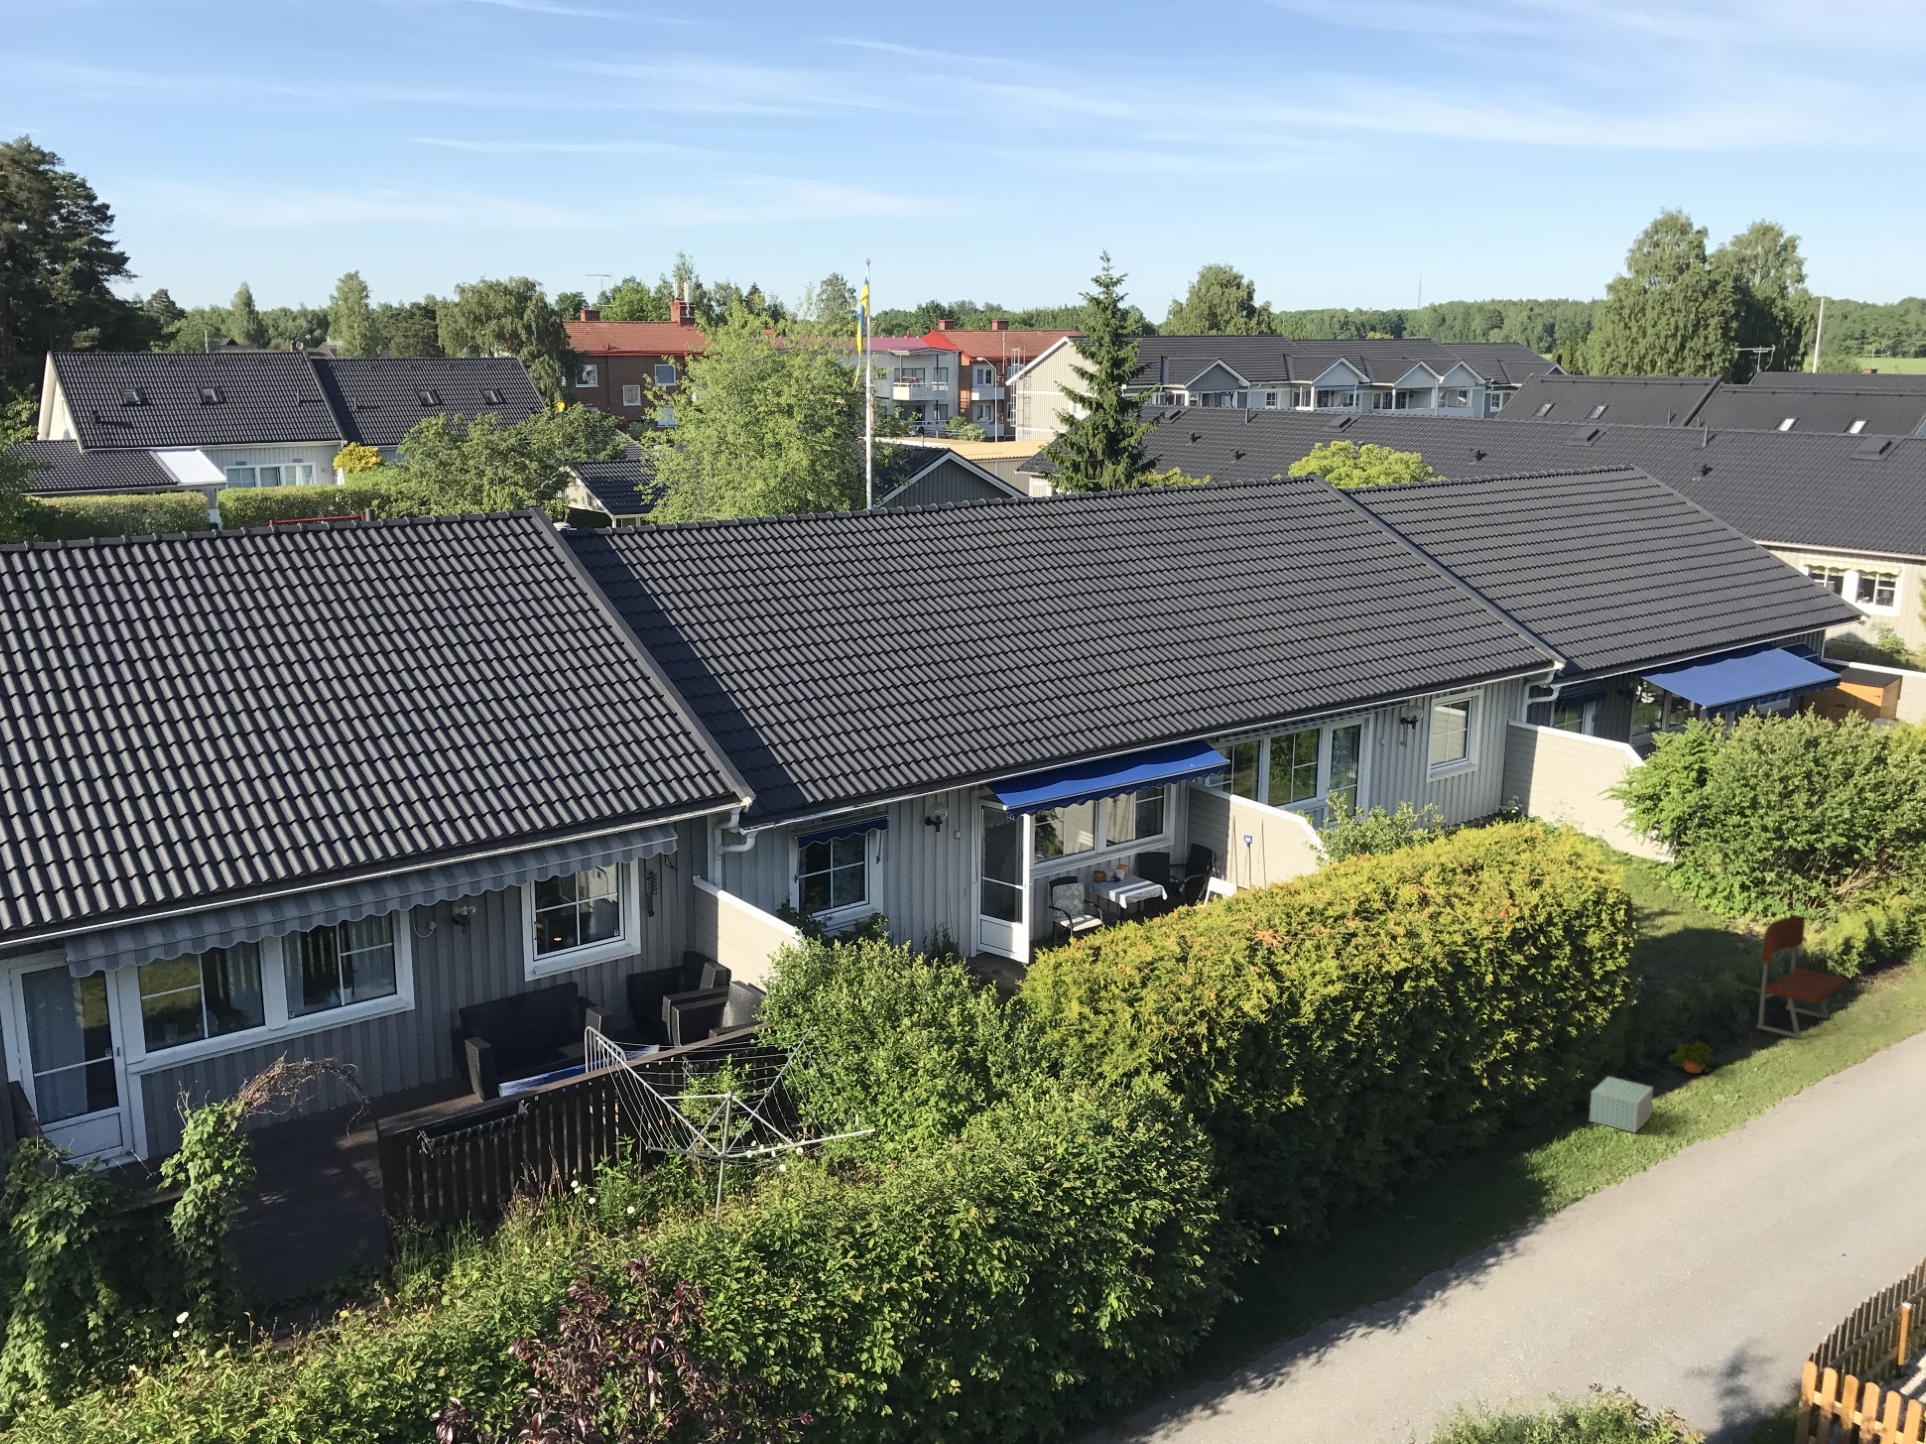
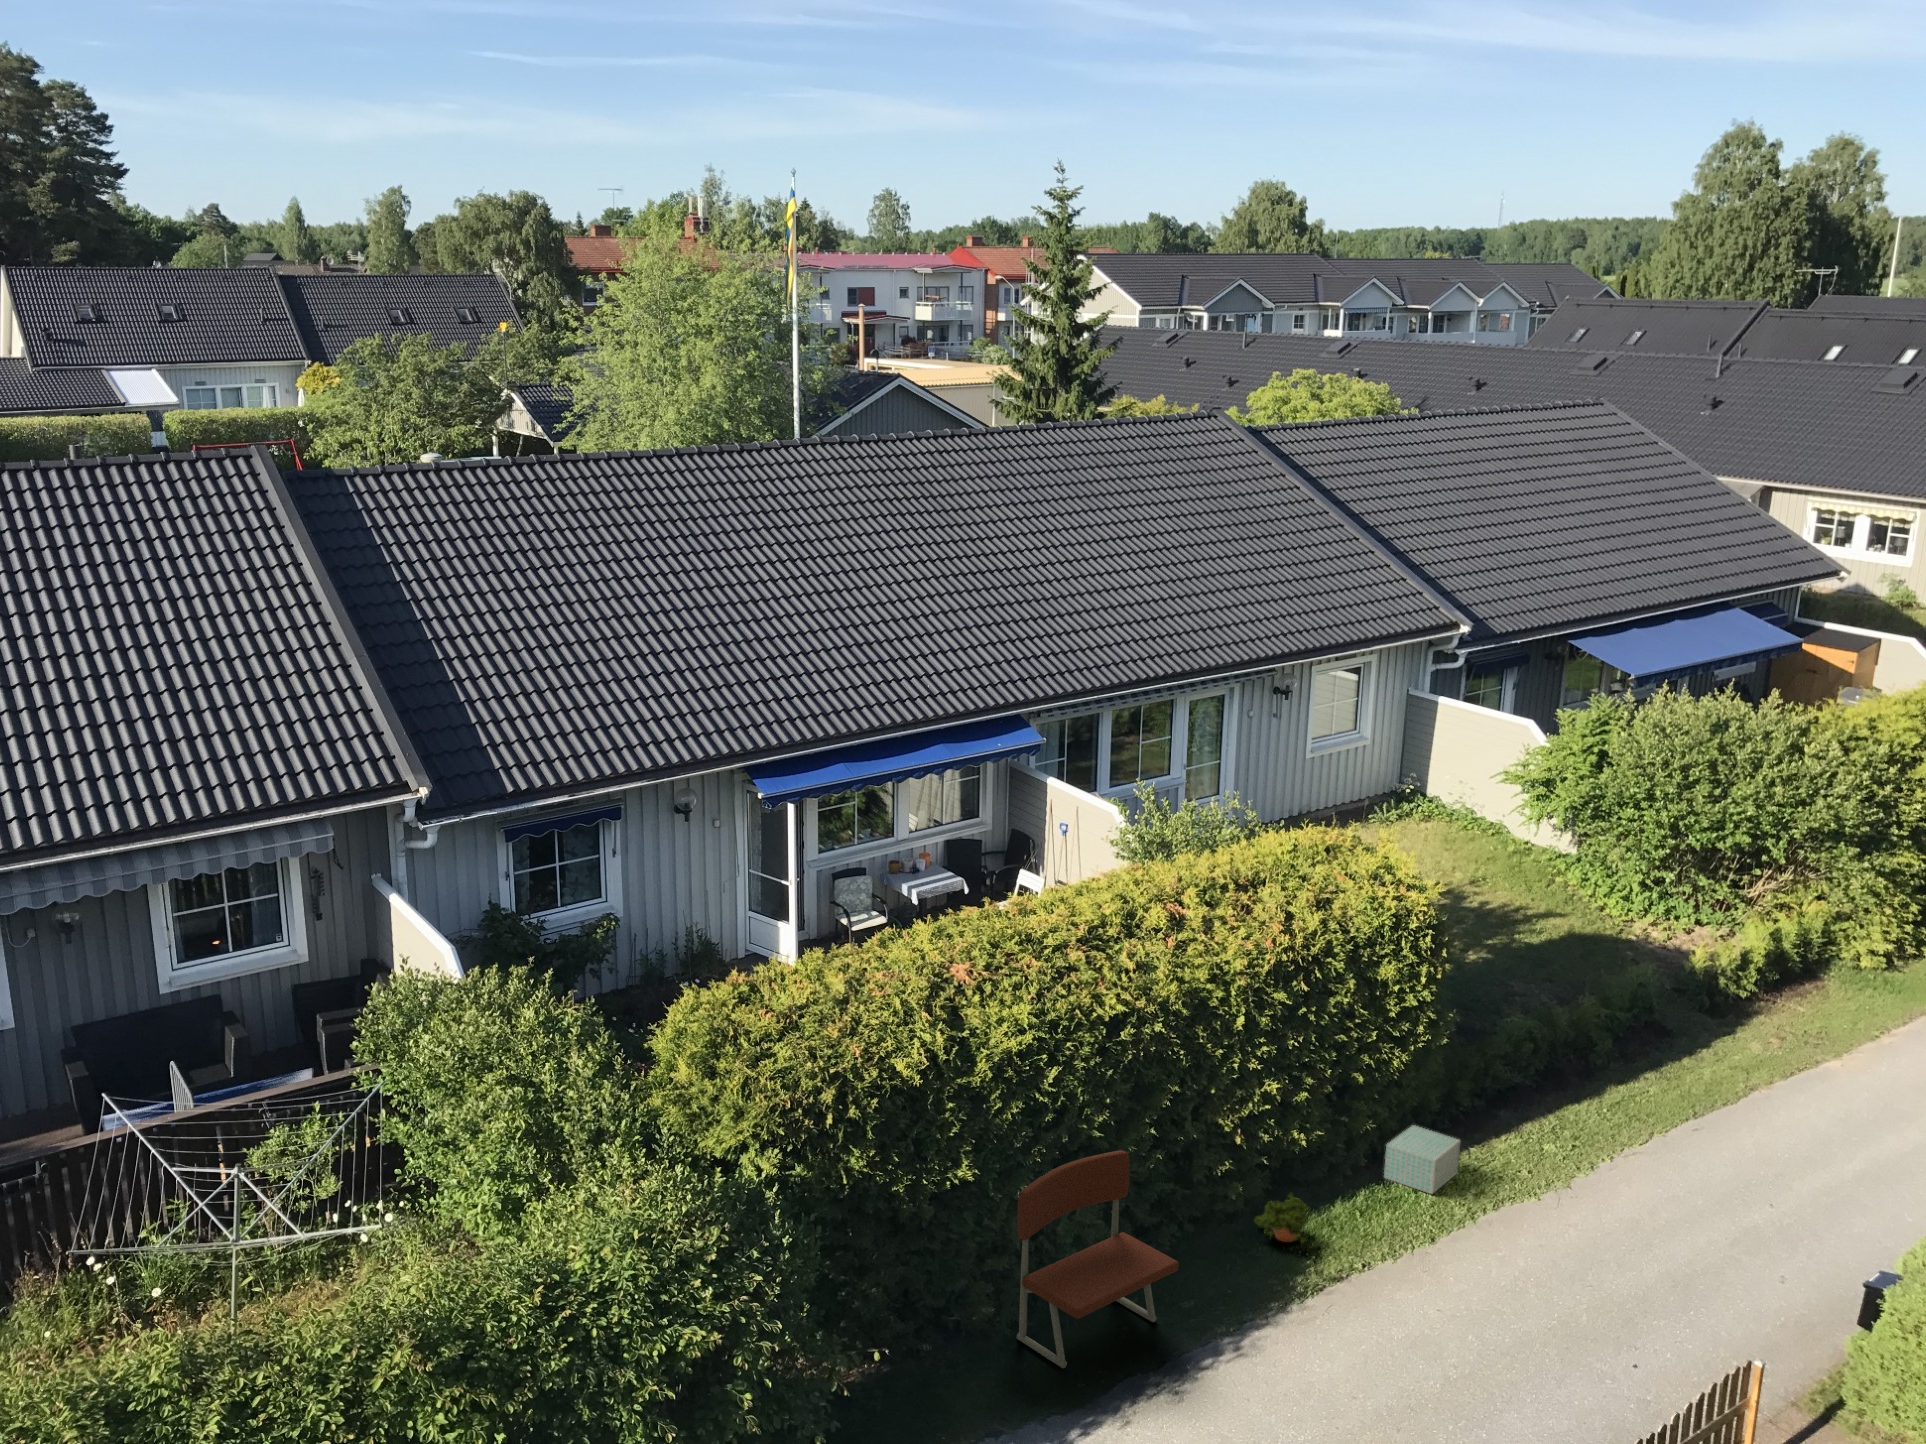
bench: present [1757,915,1848,1039] -> present [1017,1150,1179,1368]
potted plant: present [1669,1040,1712,1073] -> present [1255,1193,1310,1243]

